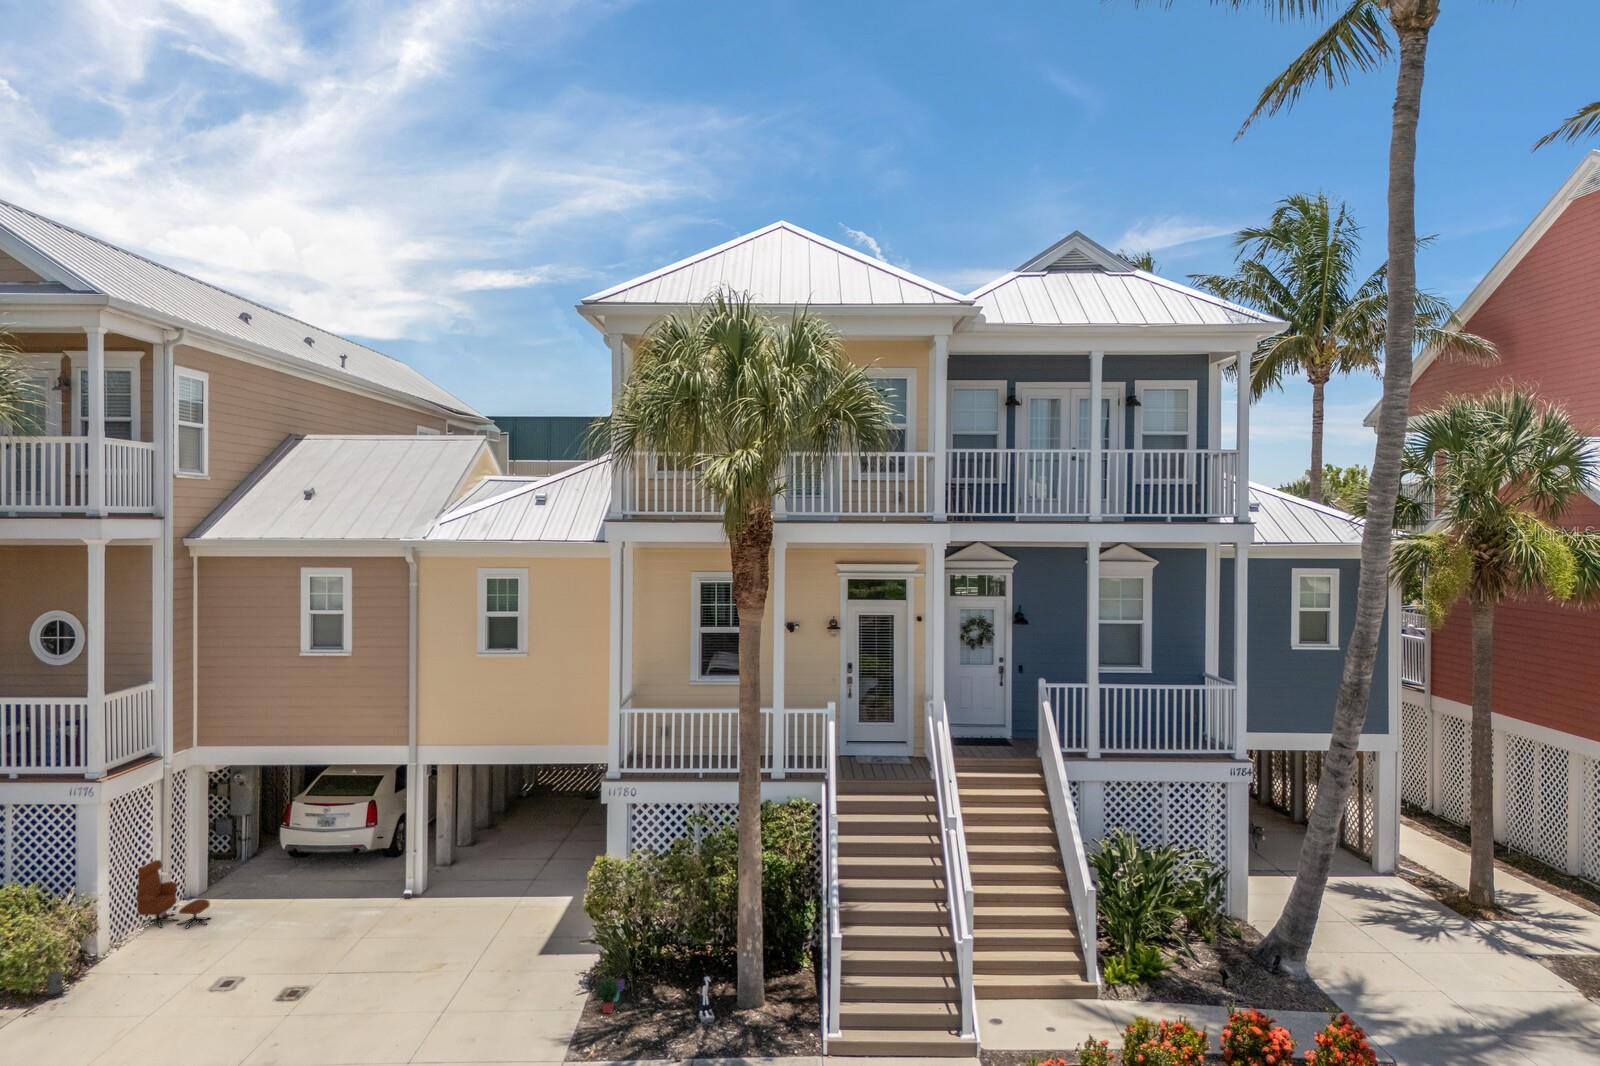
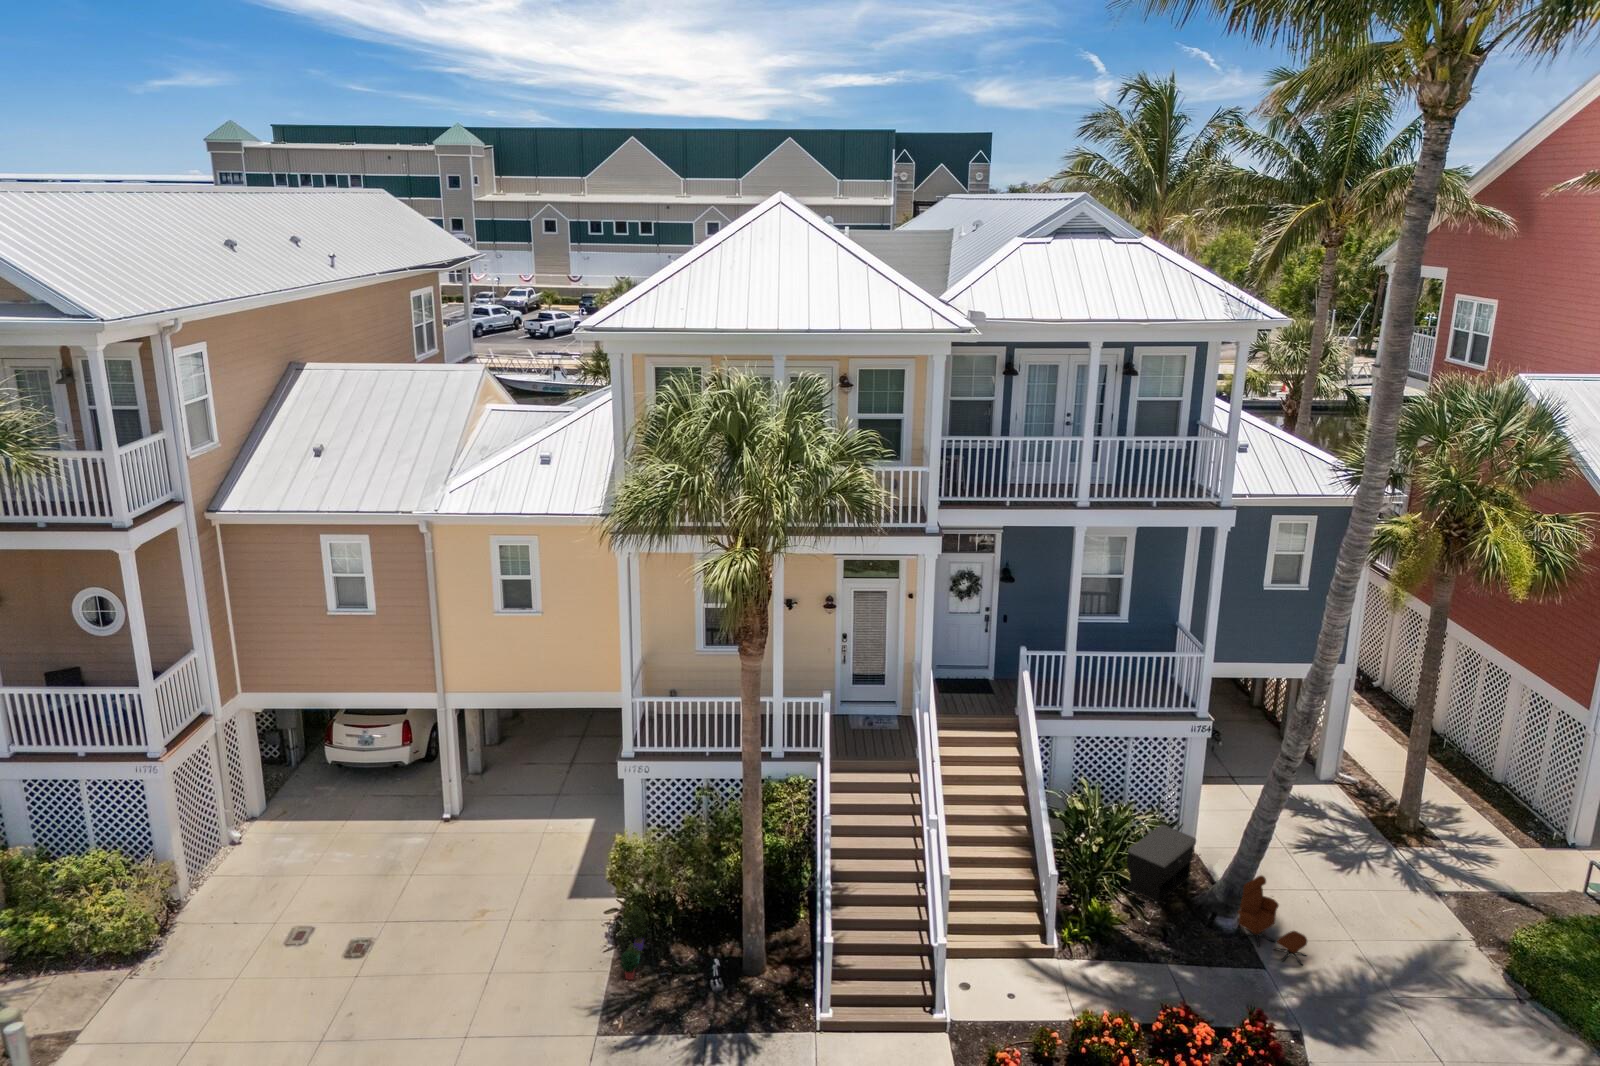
lounge chair: present [135,860,210,928] -> present [1237,876,1307,965]
storage bench: none [1171,877,1248,957] -> present [1127,825,1196,903]
watering can: present [40,965,67,998] -> none [135,932,159,962]

